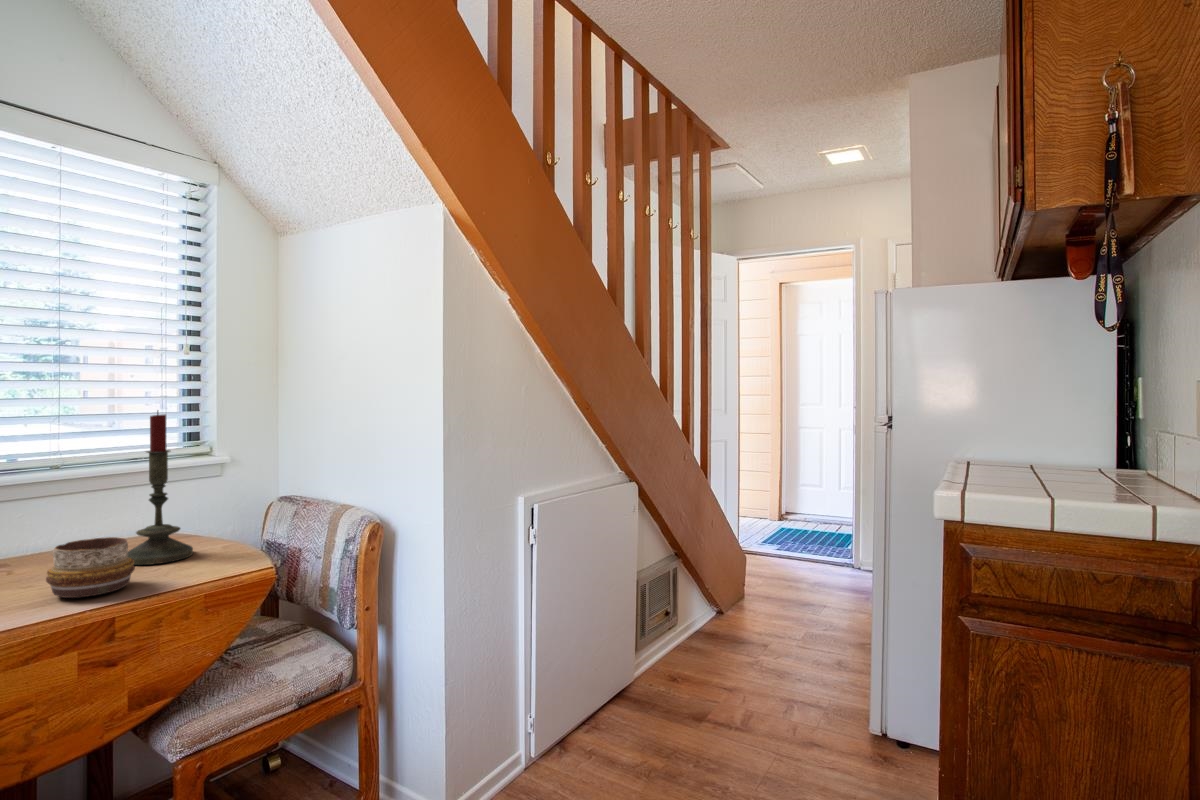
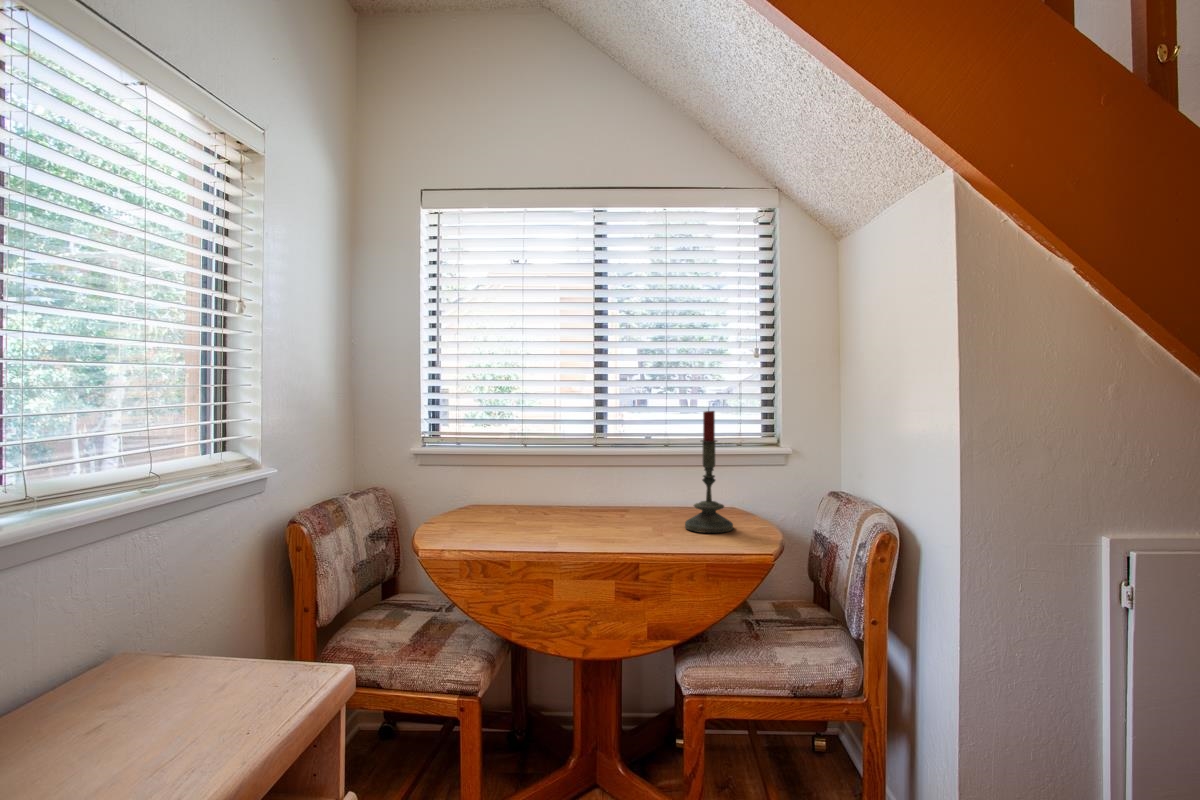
decorative bowl: present [46,537,135,598] -> none [620,503,672,546]

